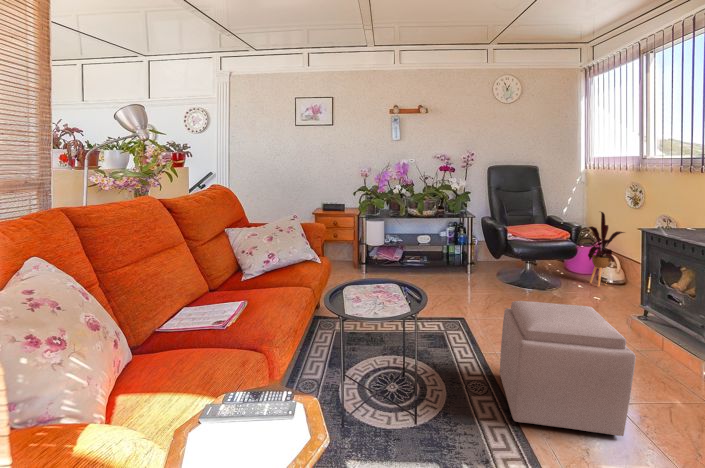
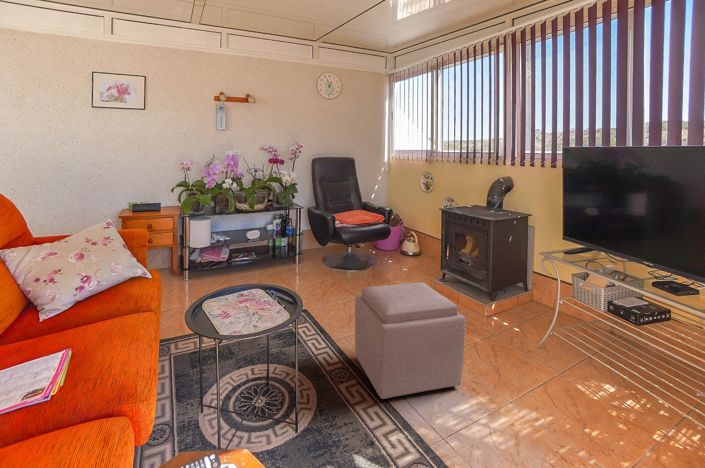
house plant: present [581,212,624,287] -> none [383,196,419,259]

